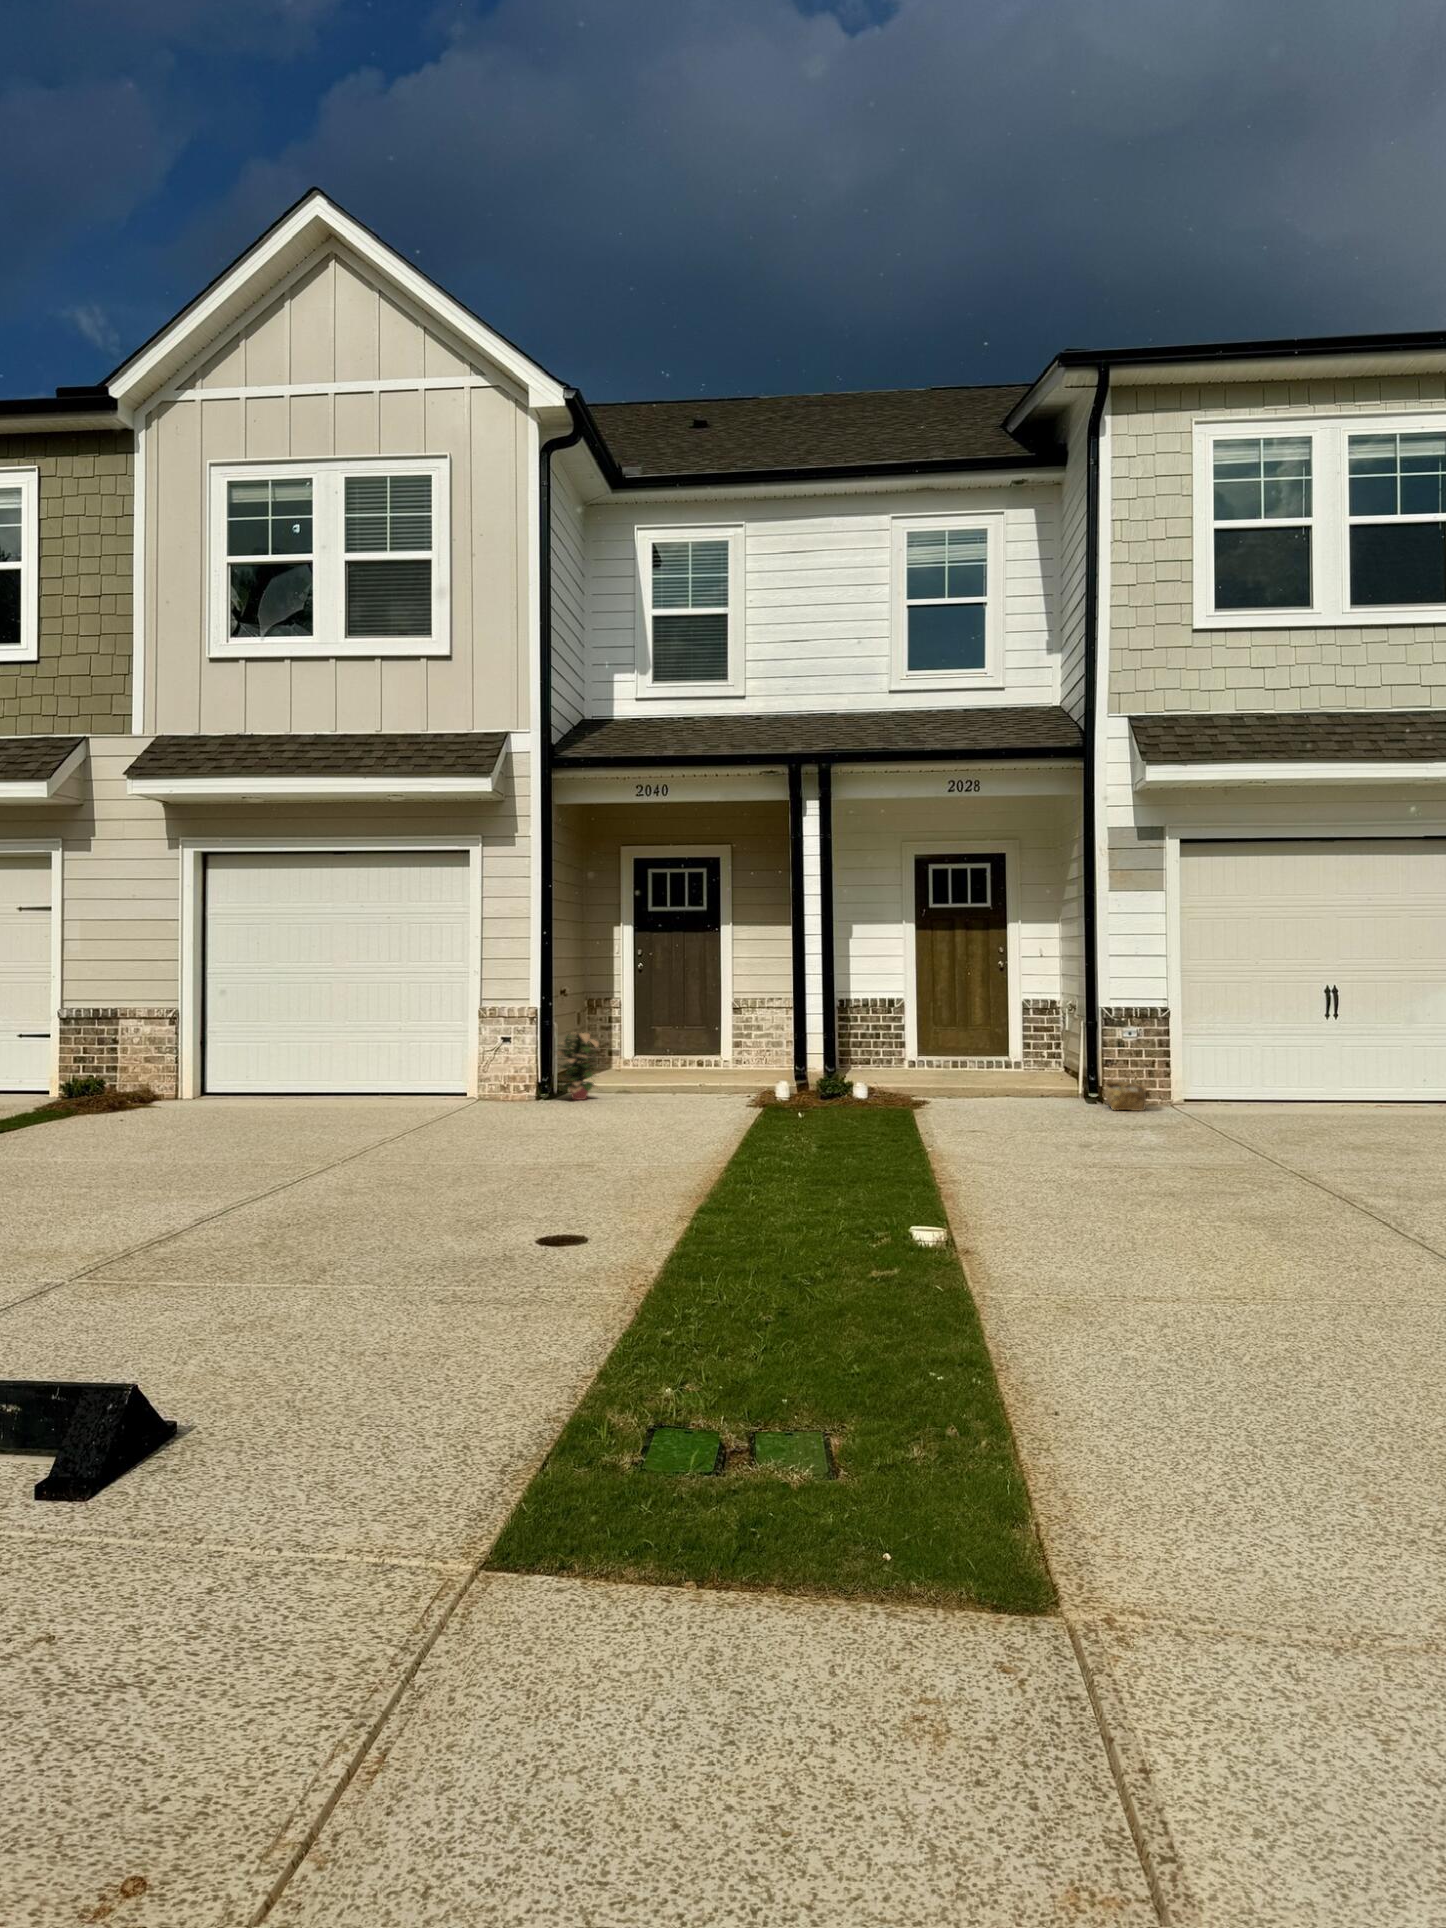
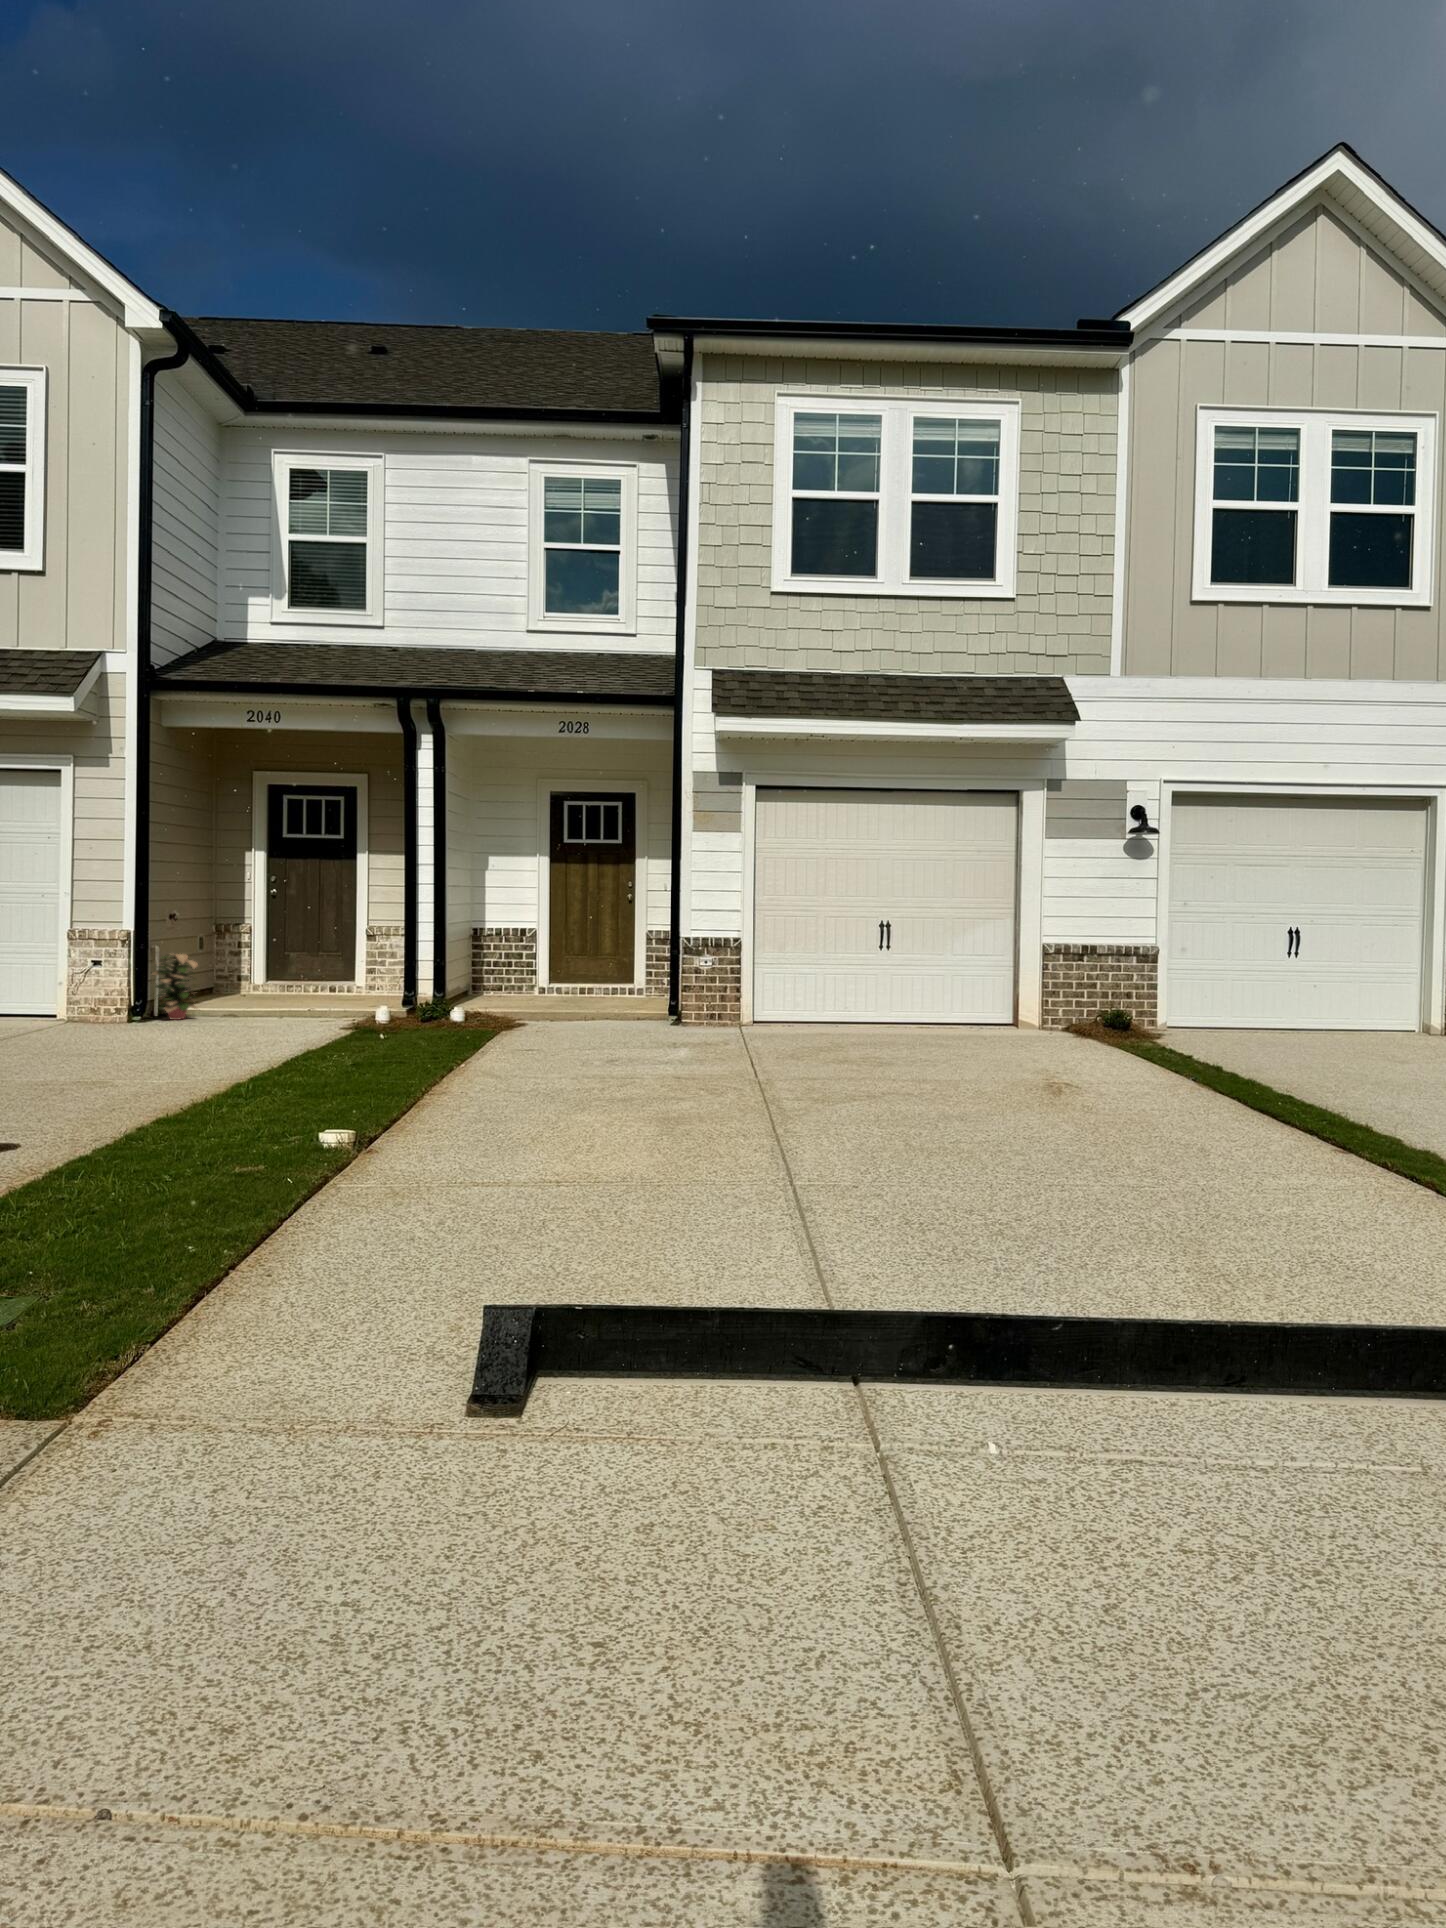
woven basket: present [1104,1075,1147,1111] -> none [677,1000,714,1034]

